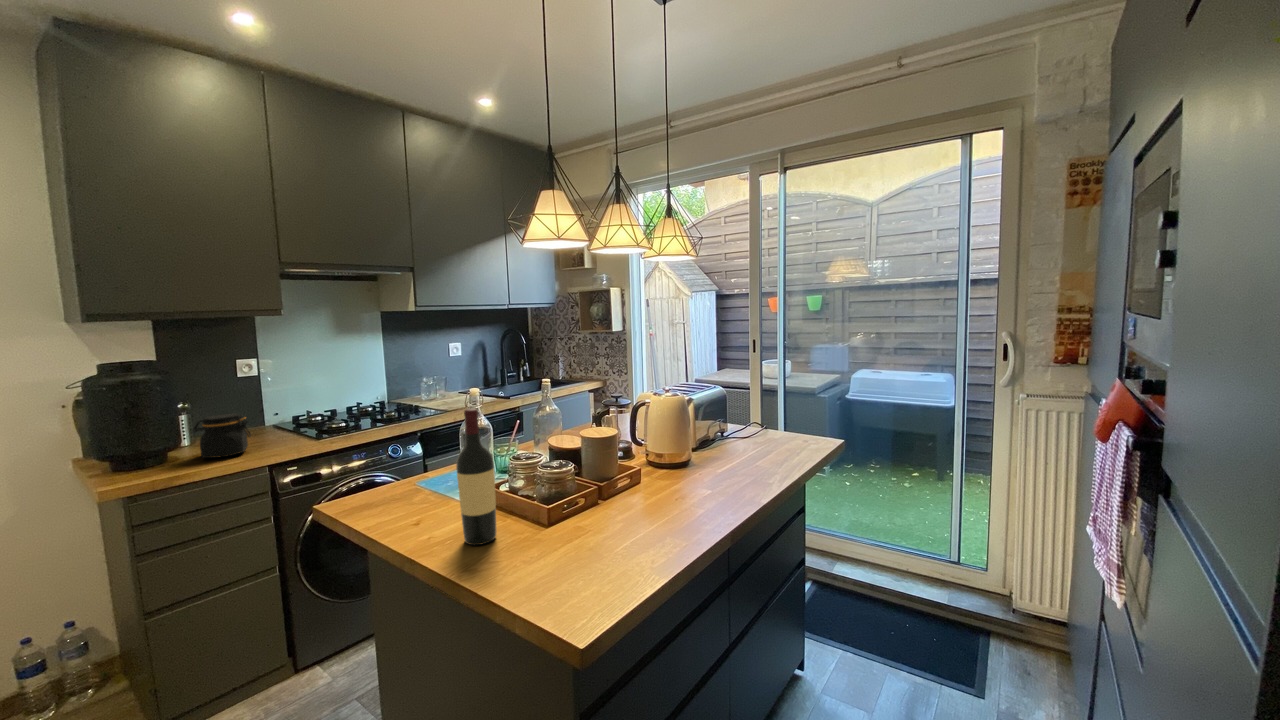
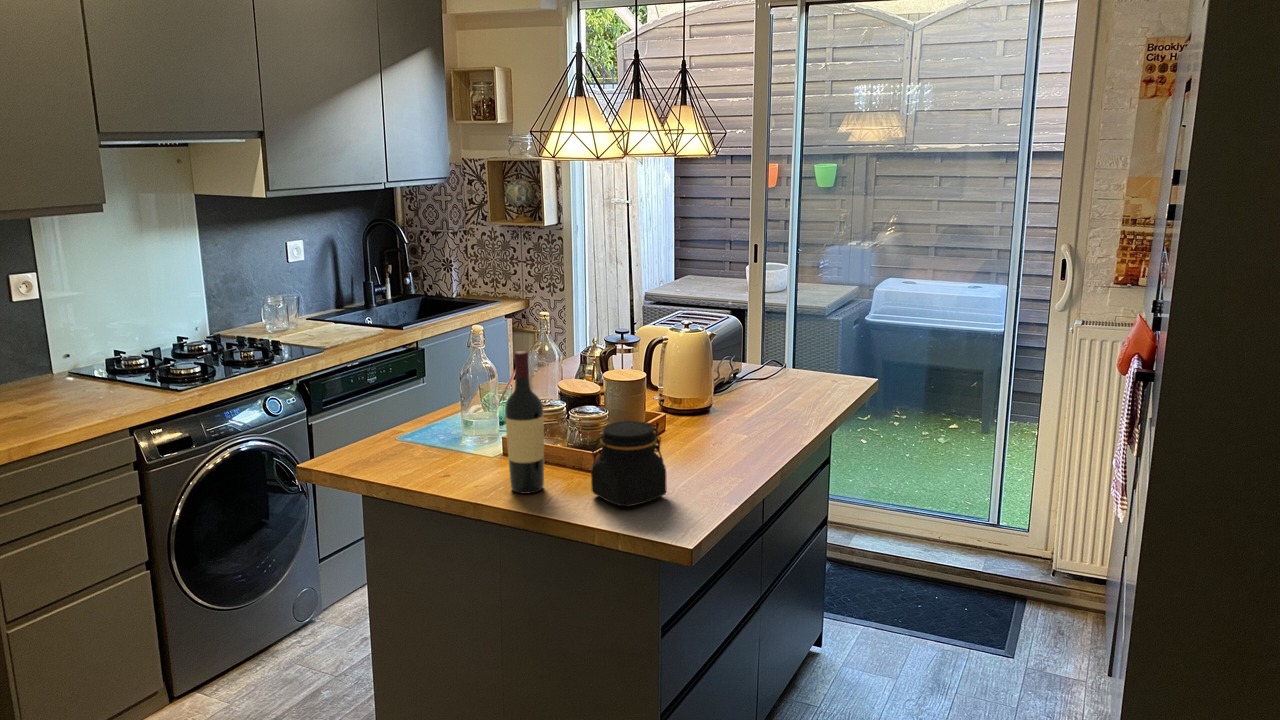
jar: present [193,413,251,458] -> present [591,421,666,506]

